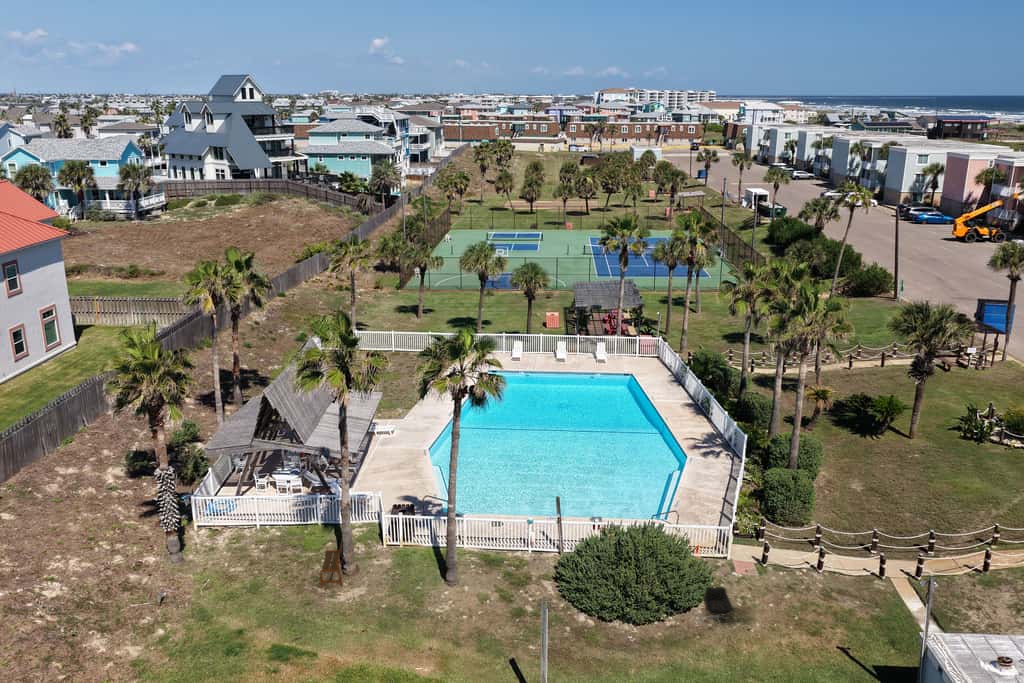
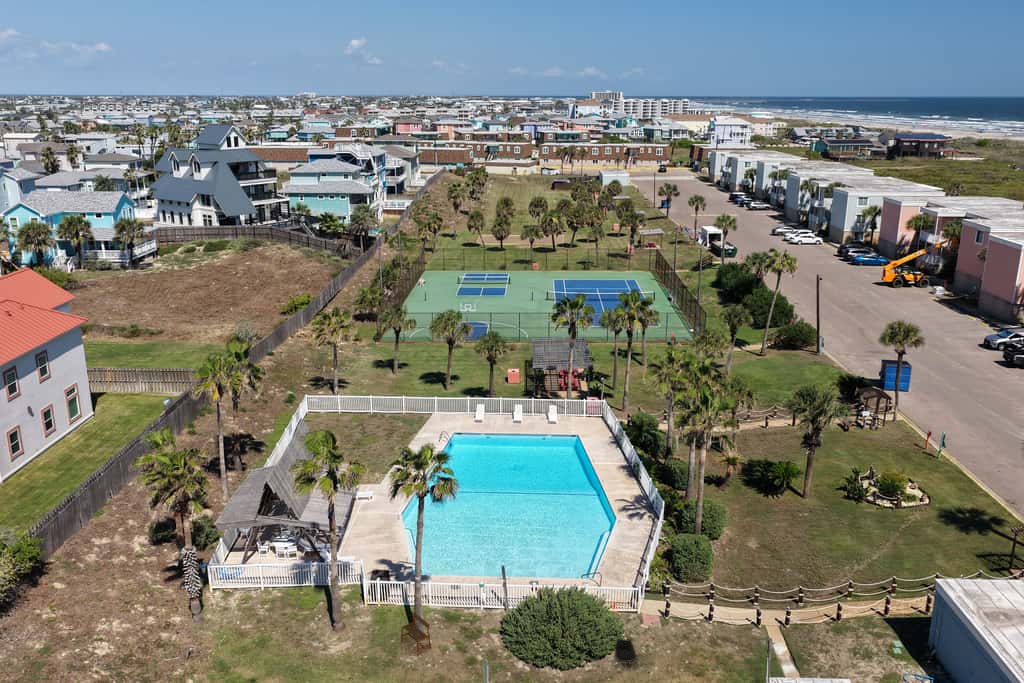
bench: present [320,540,342,588] -> present [401,612,431,655]

